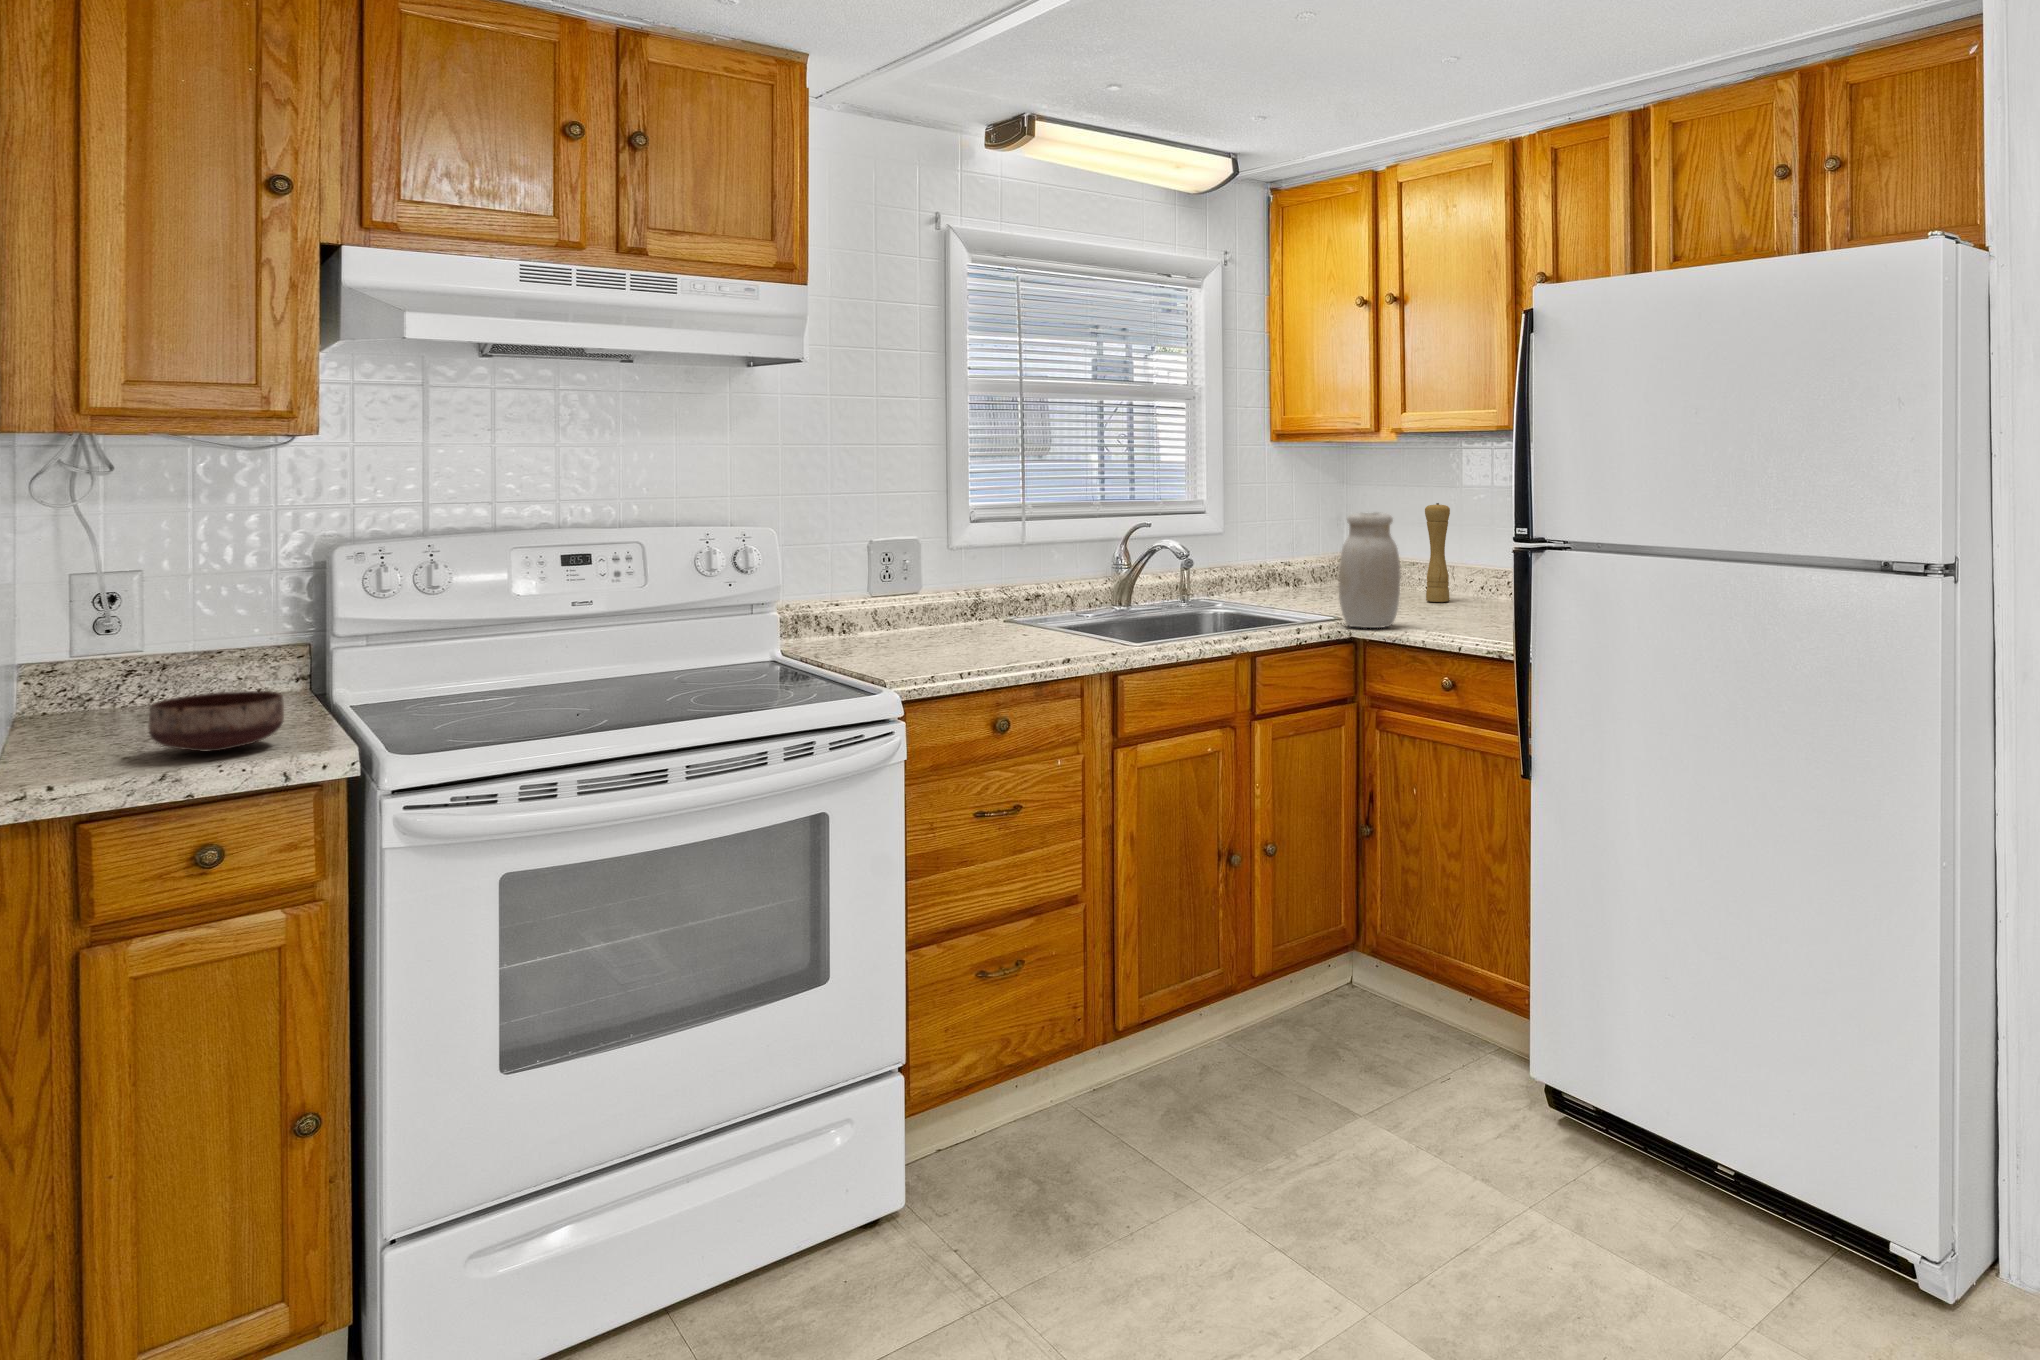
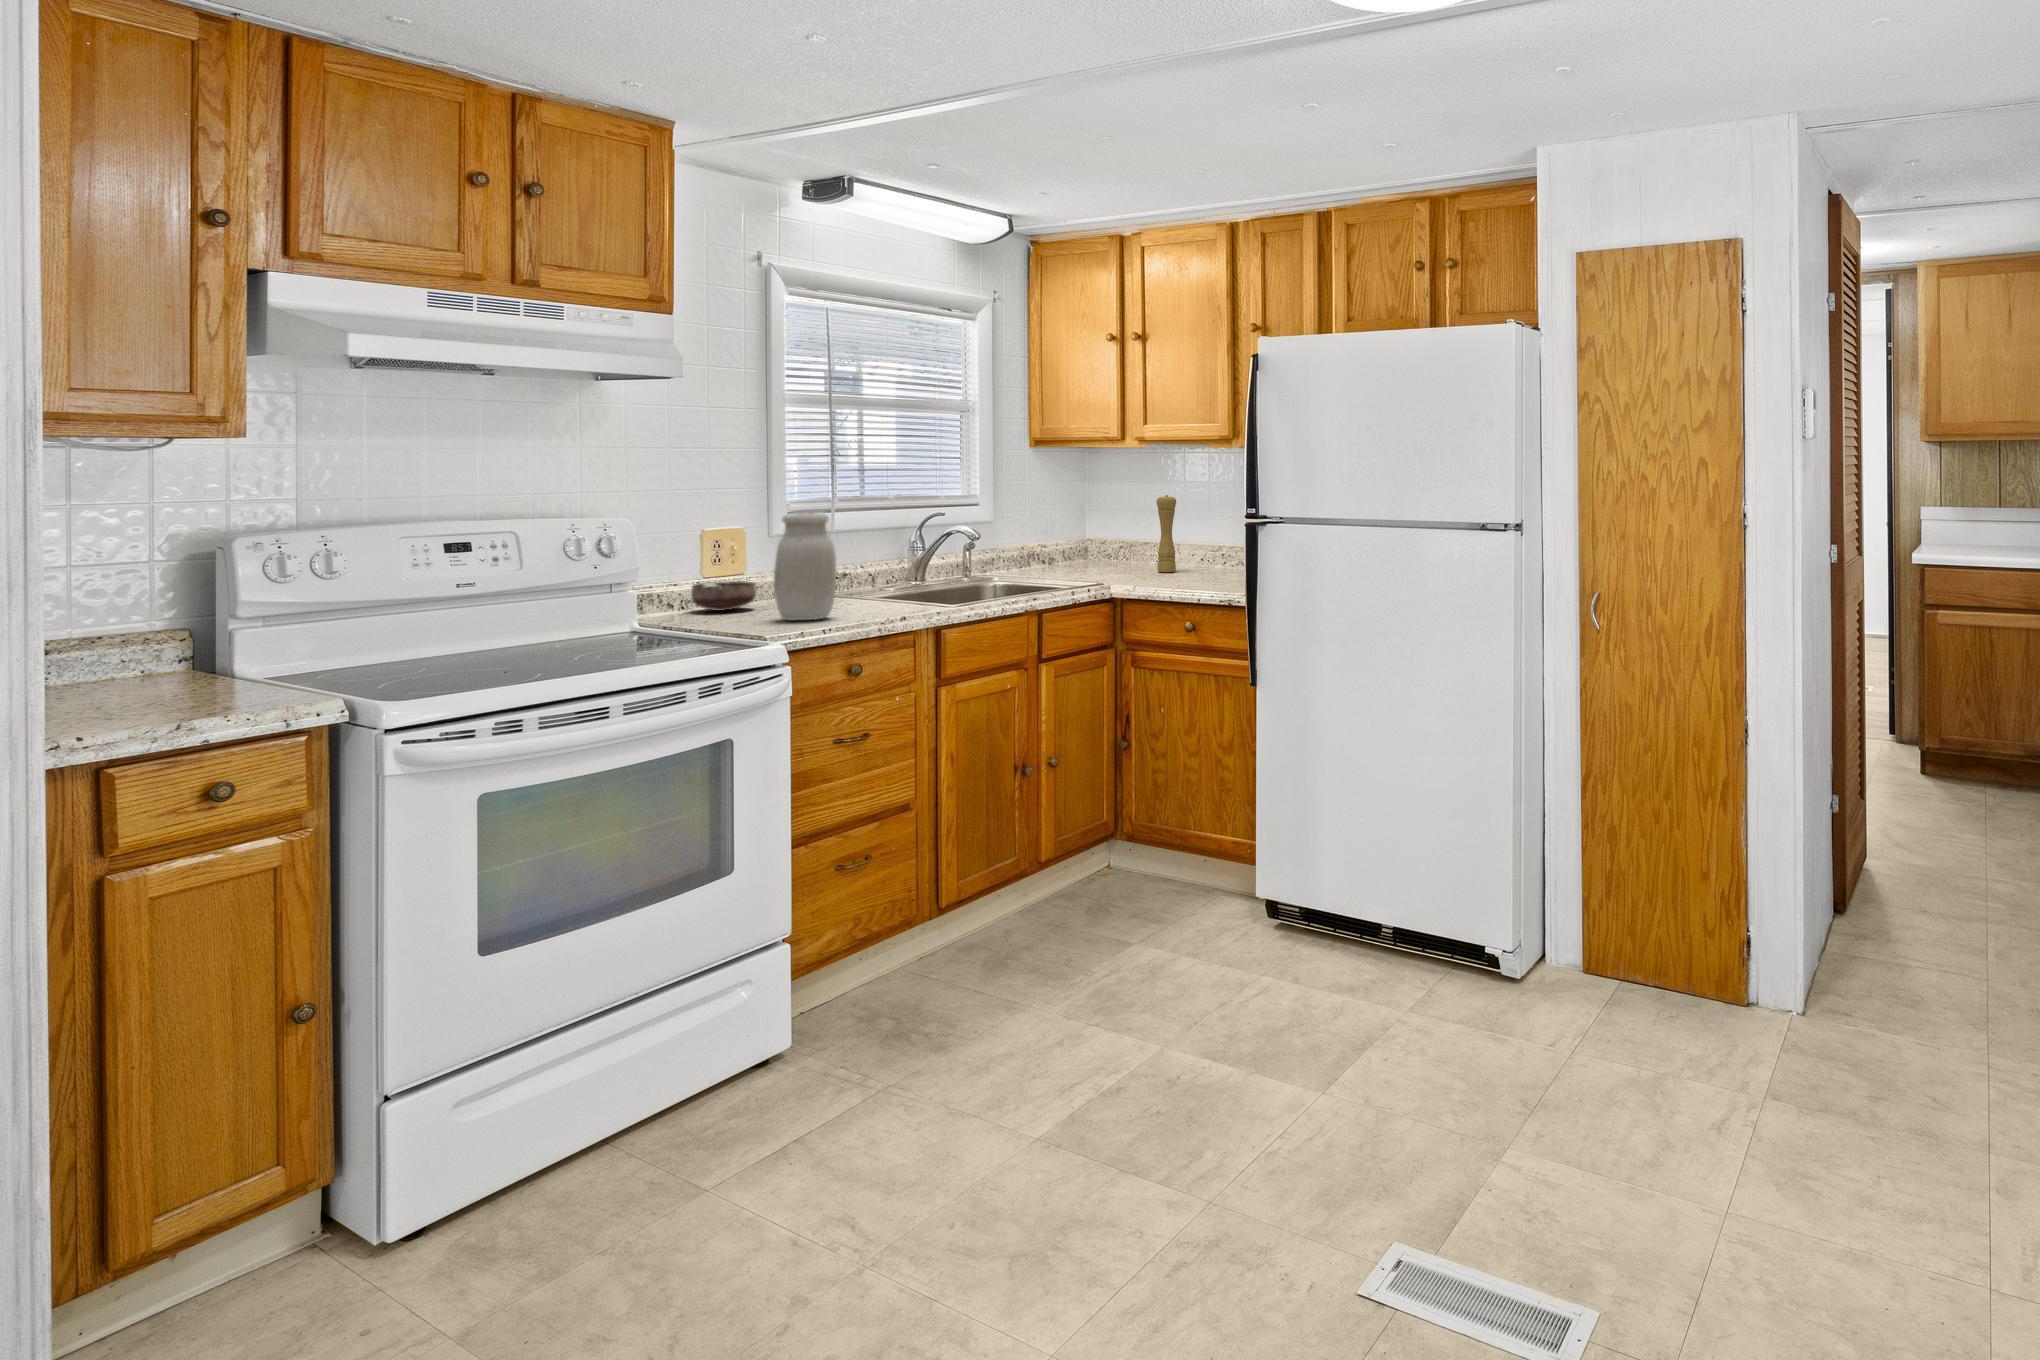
jar: present [1339,513,1400,628] -> present [774,512,836,620]
bowl: present [148,691,284,751] -> present [691,581,756,611]

